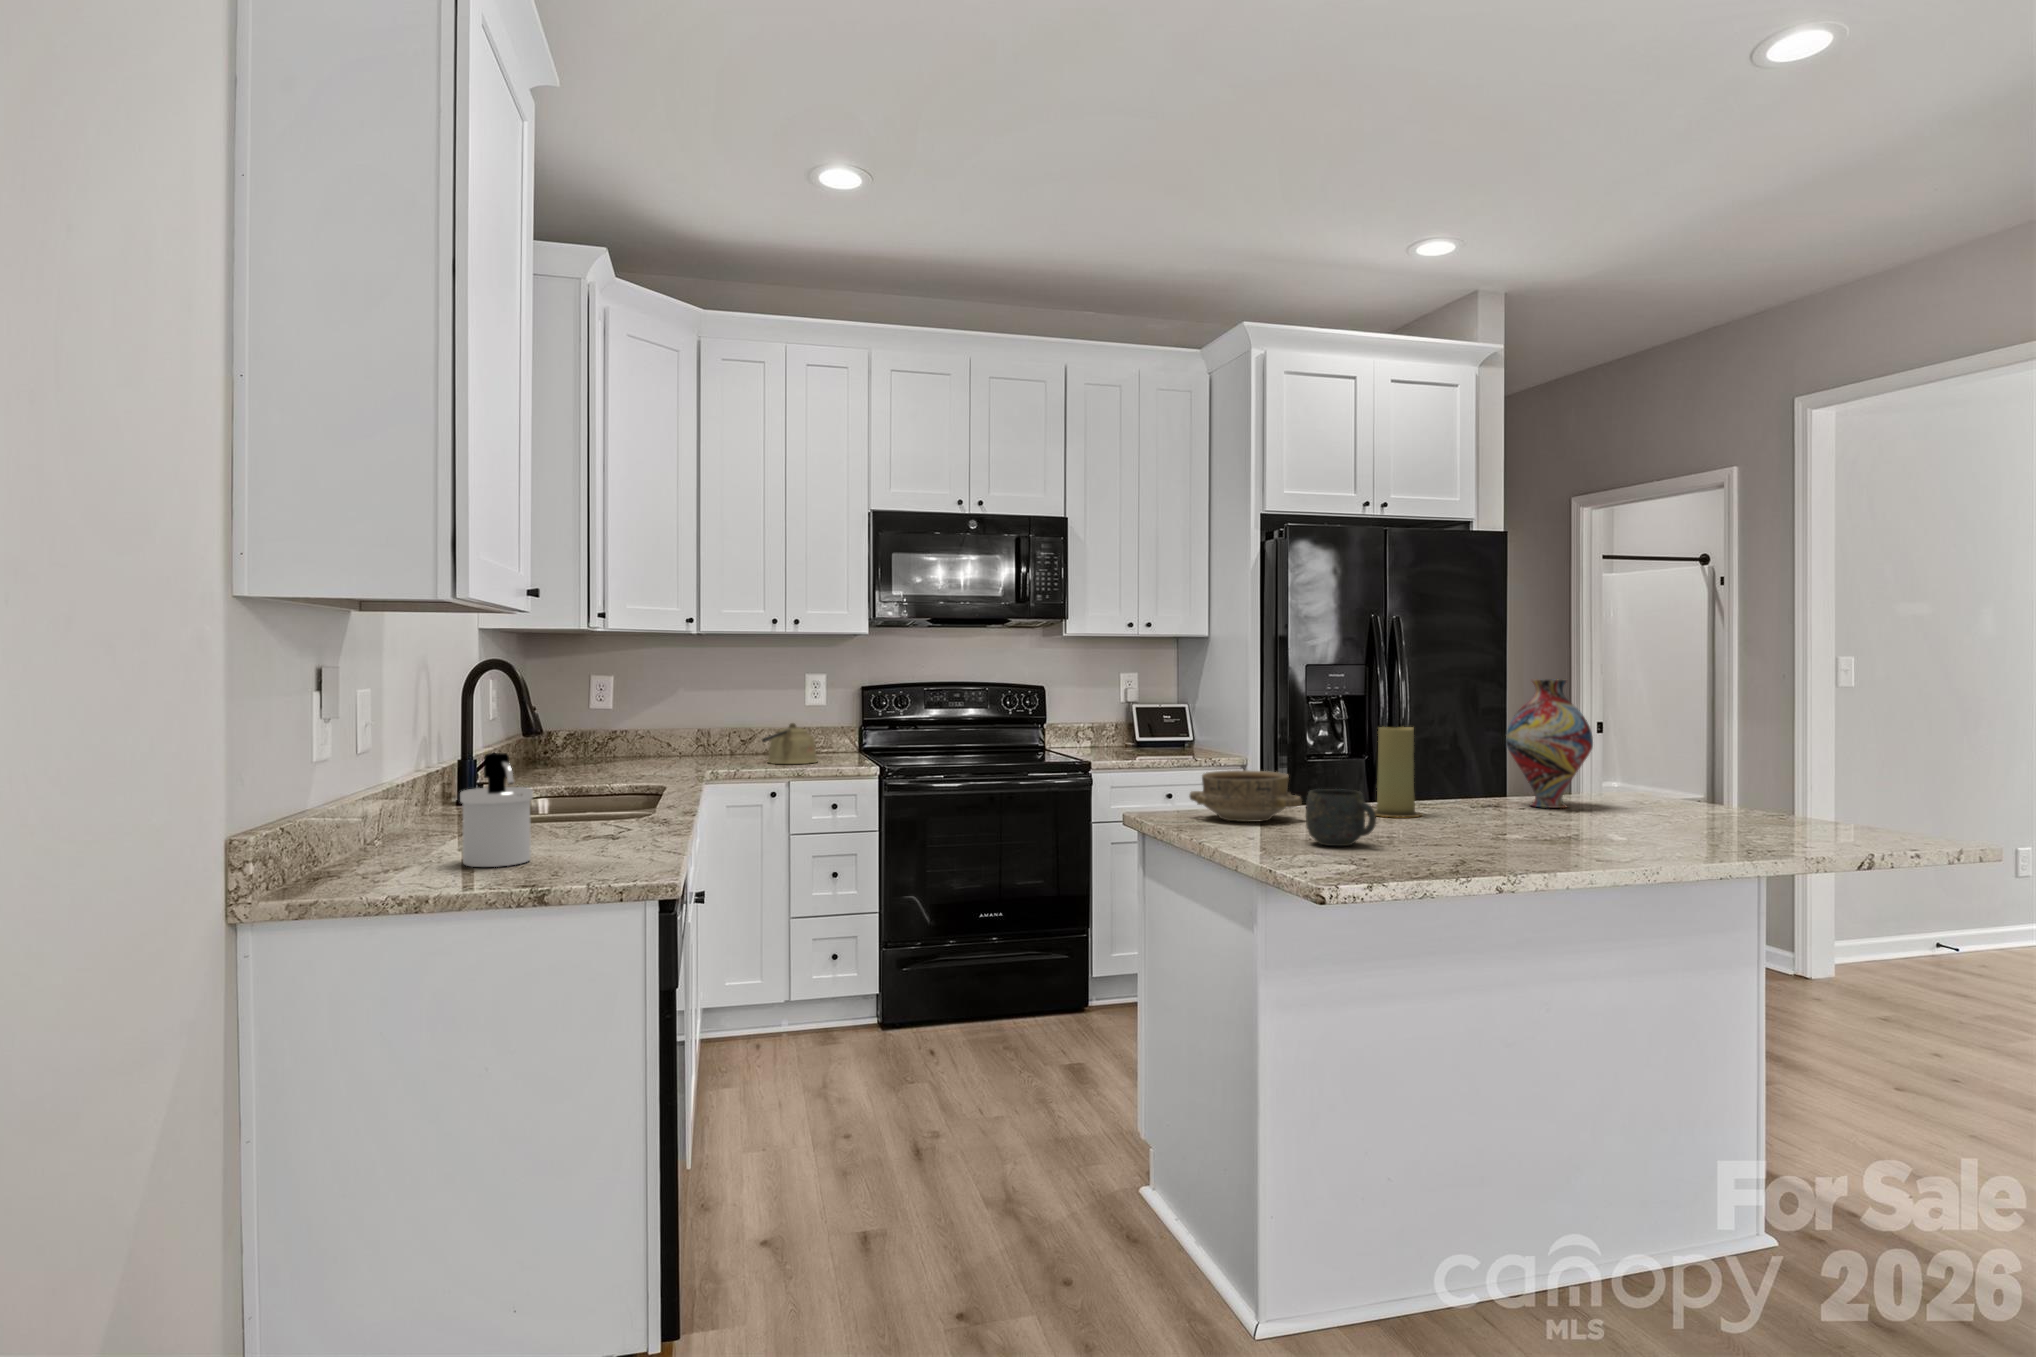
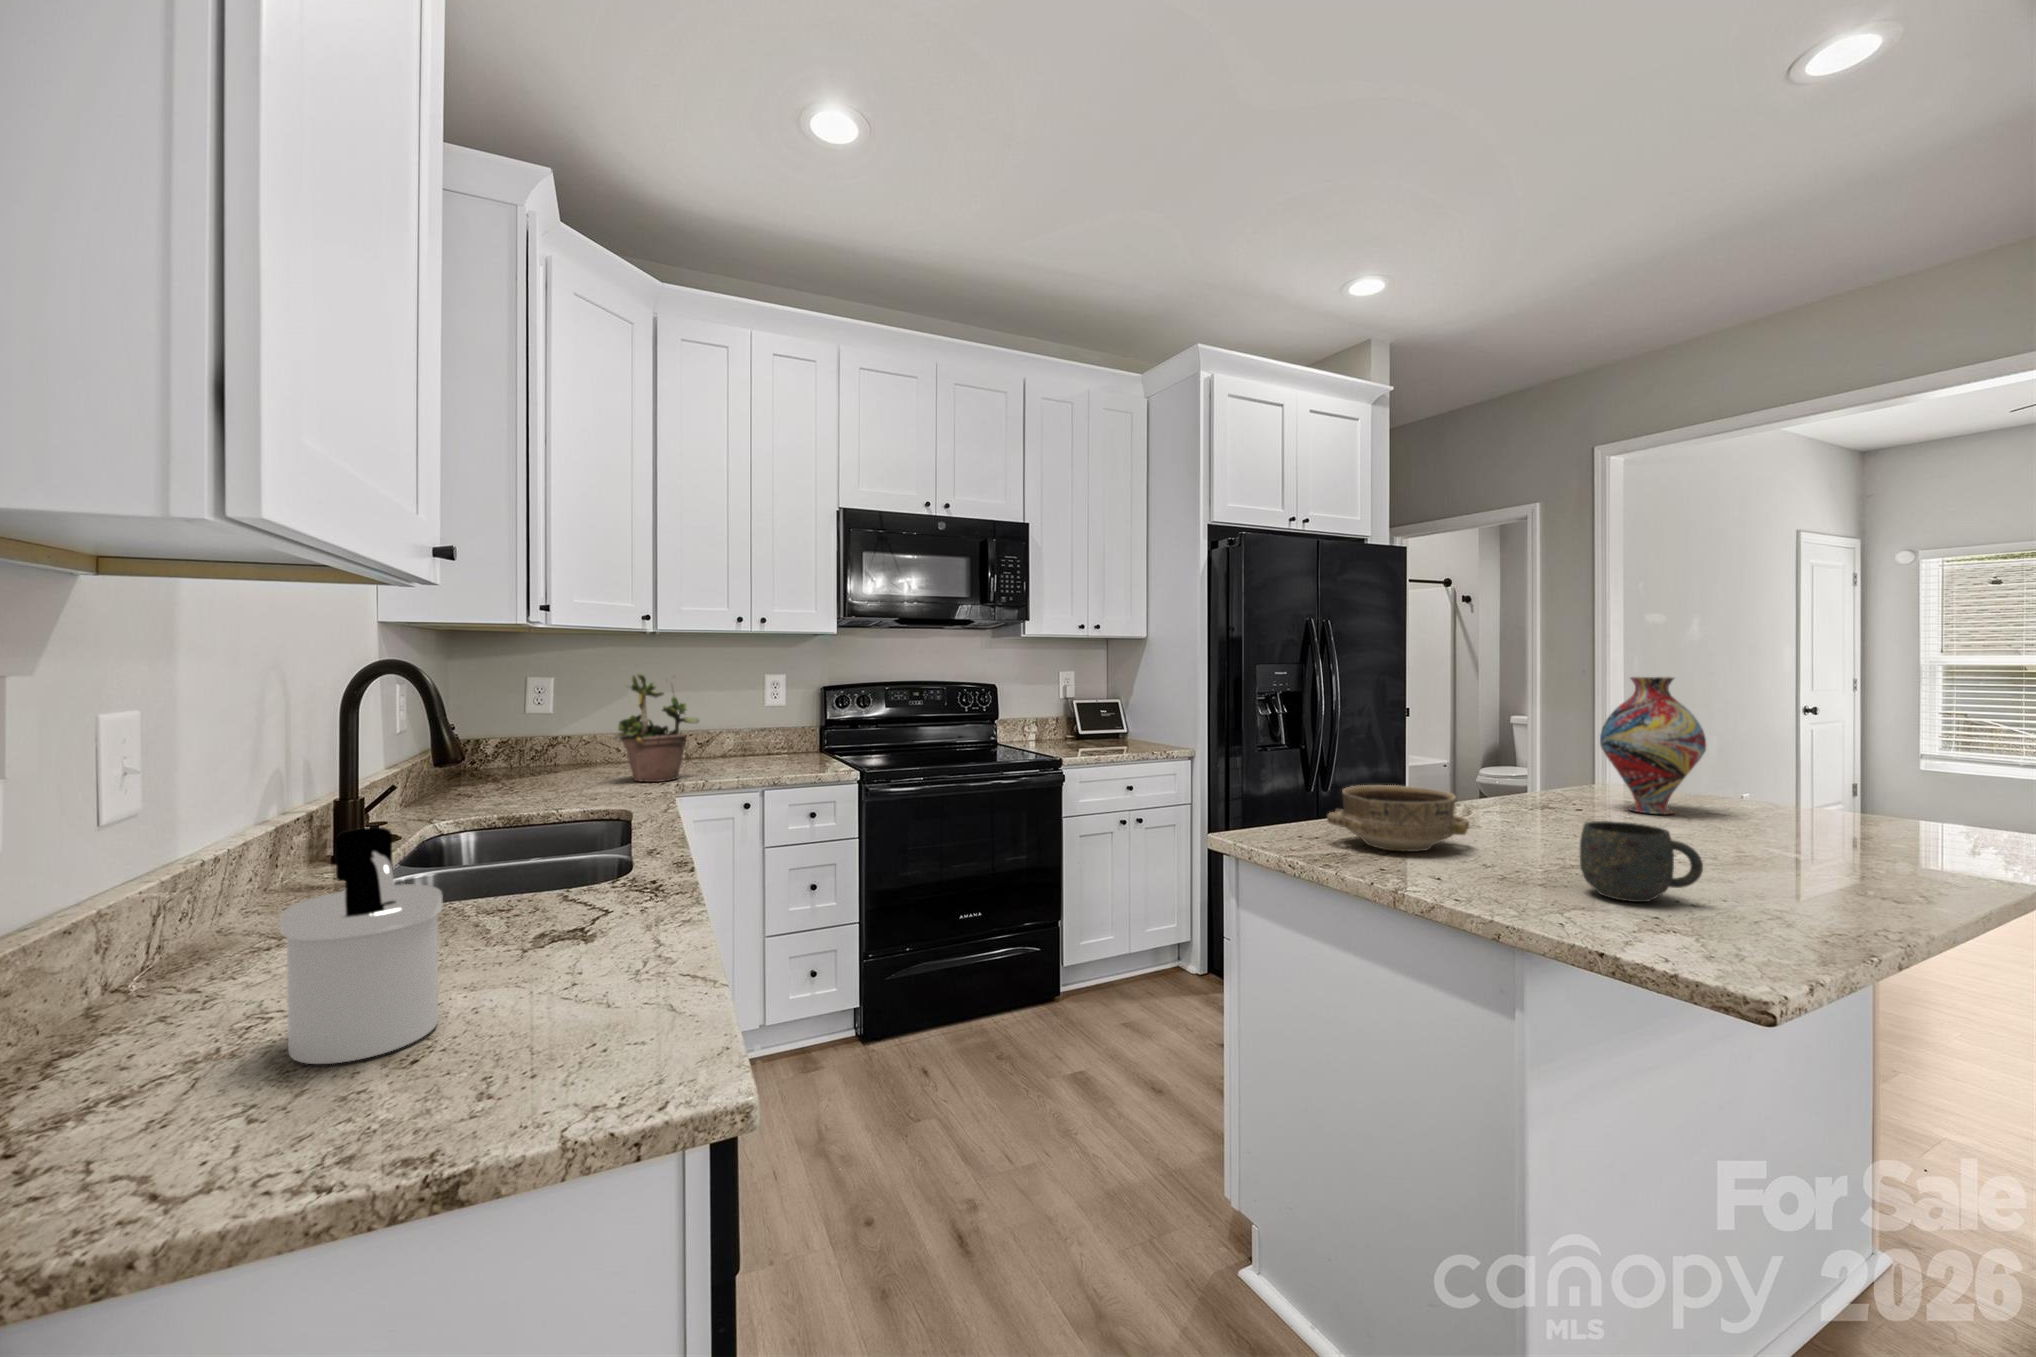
potted plant: none [660,665,735,770] -> present [615,674,699,782]
kettle: present [762,723,818,764] -> none [726,725,786,770]
candle: present [1375,727,1421,817] -> none [1505,731,1573,836]

